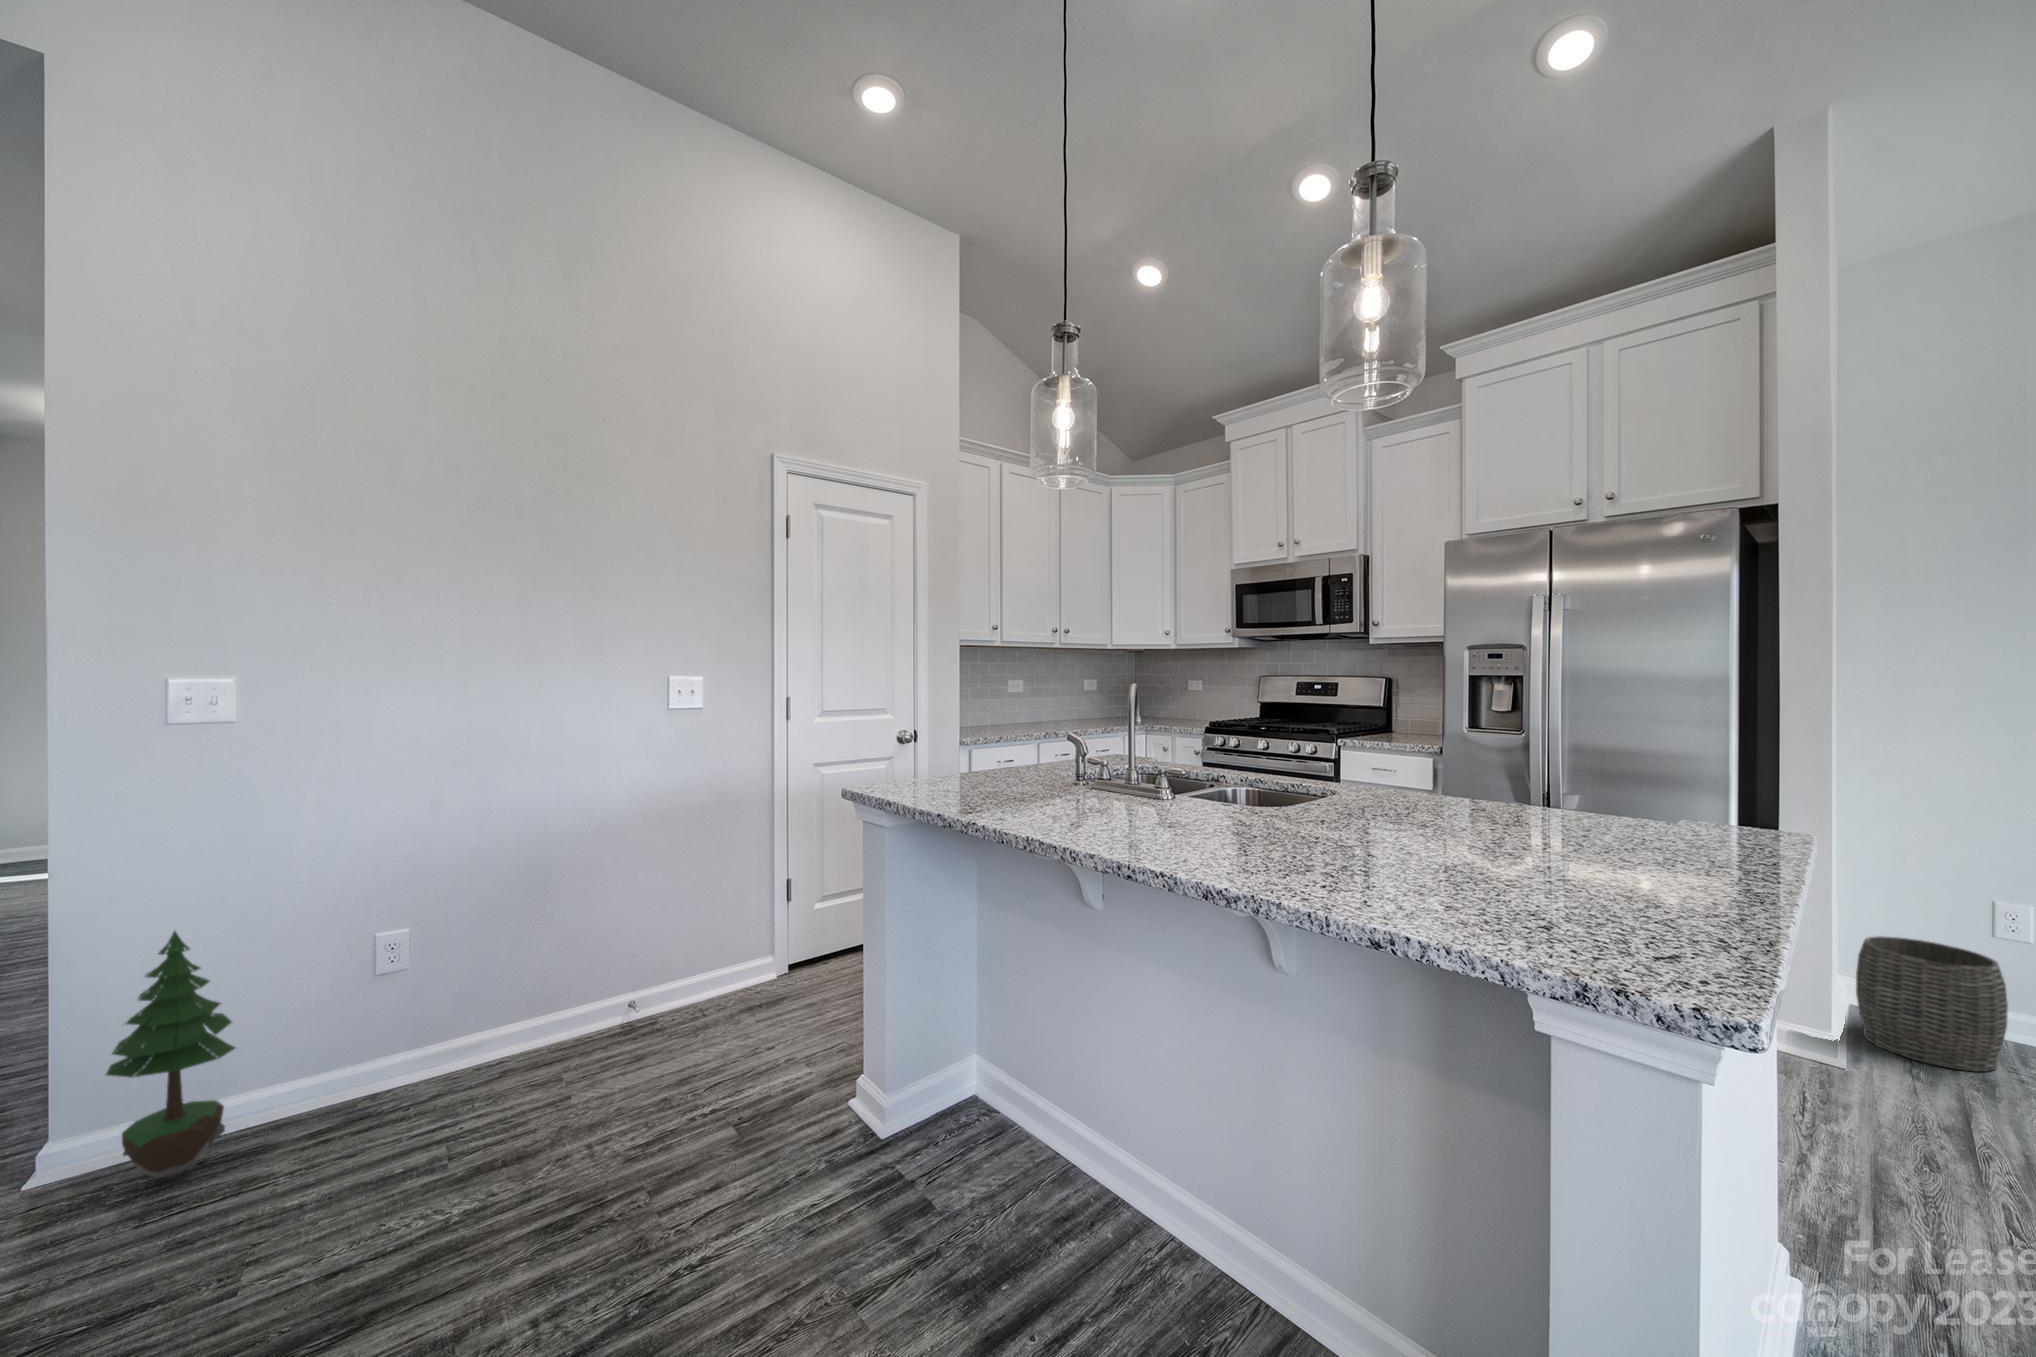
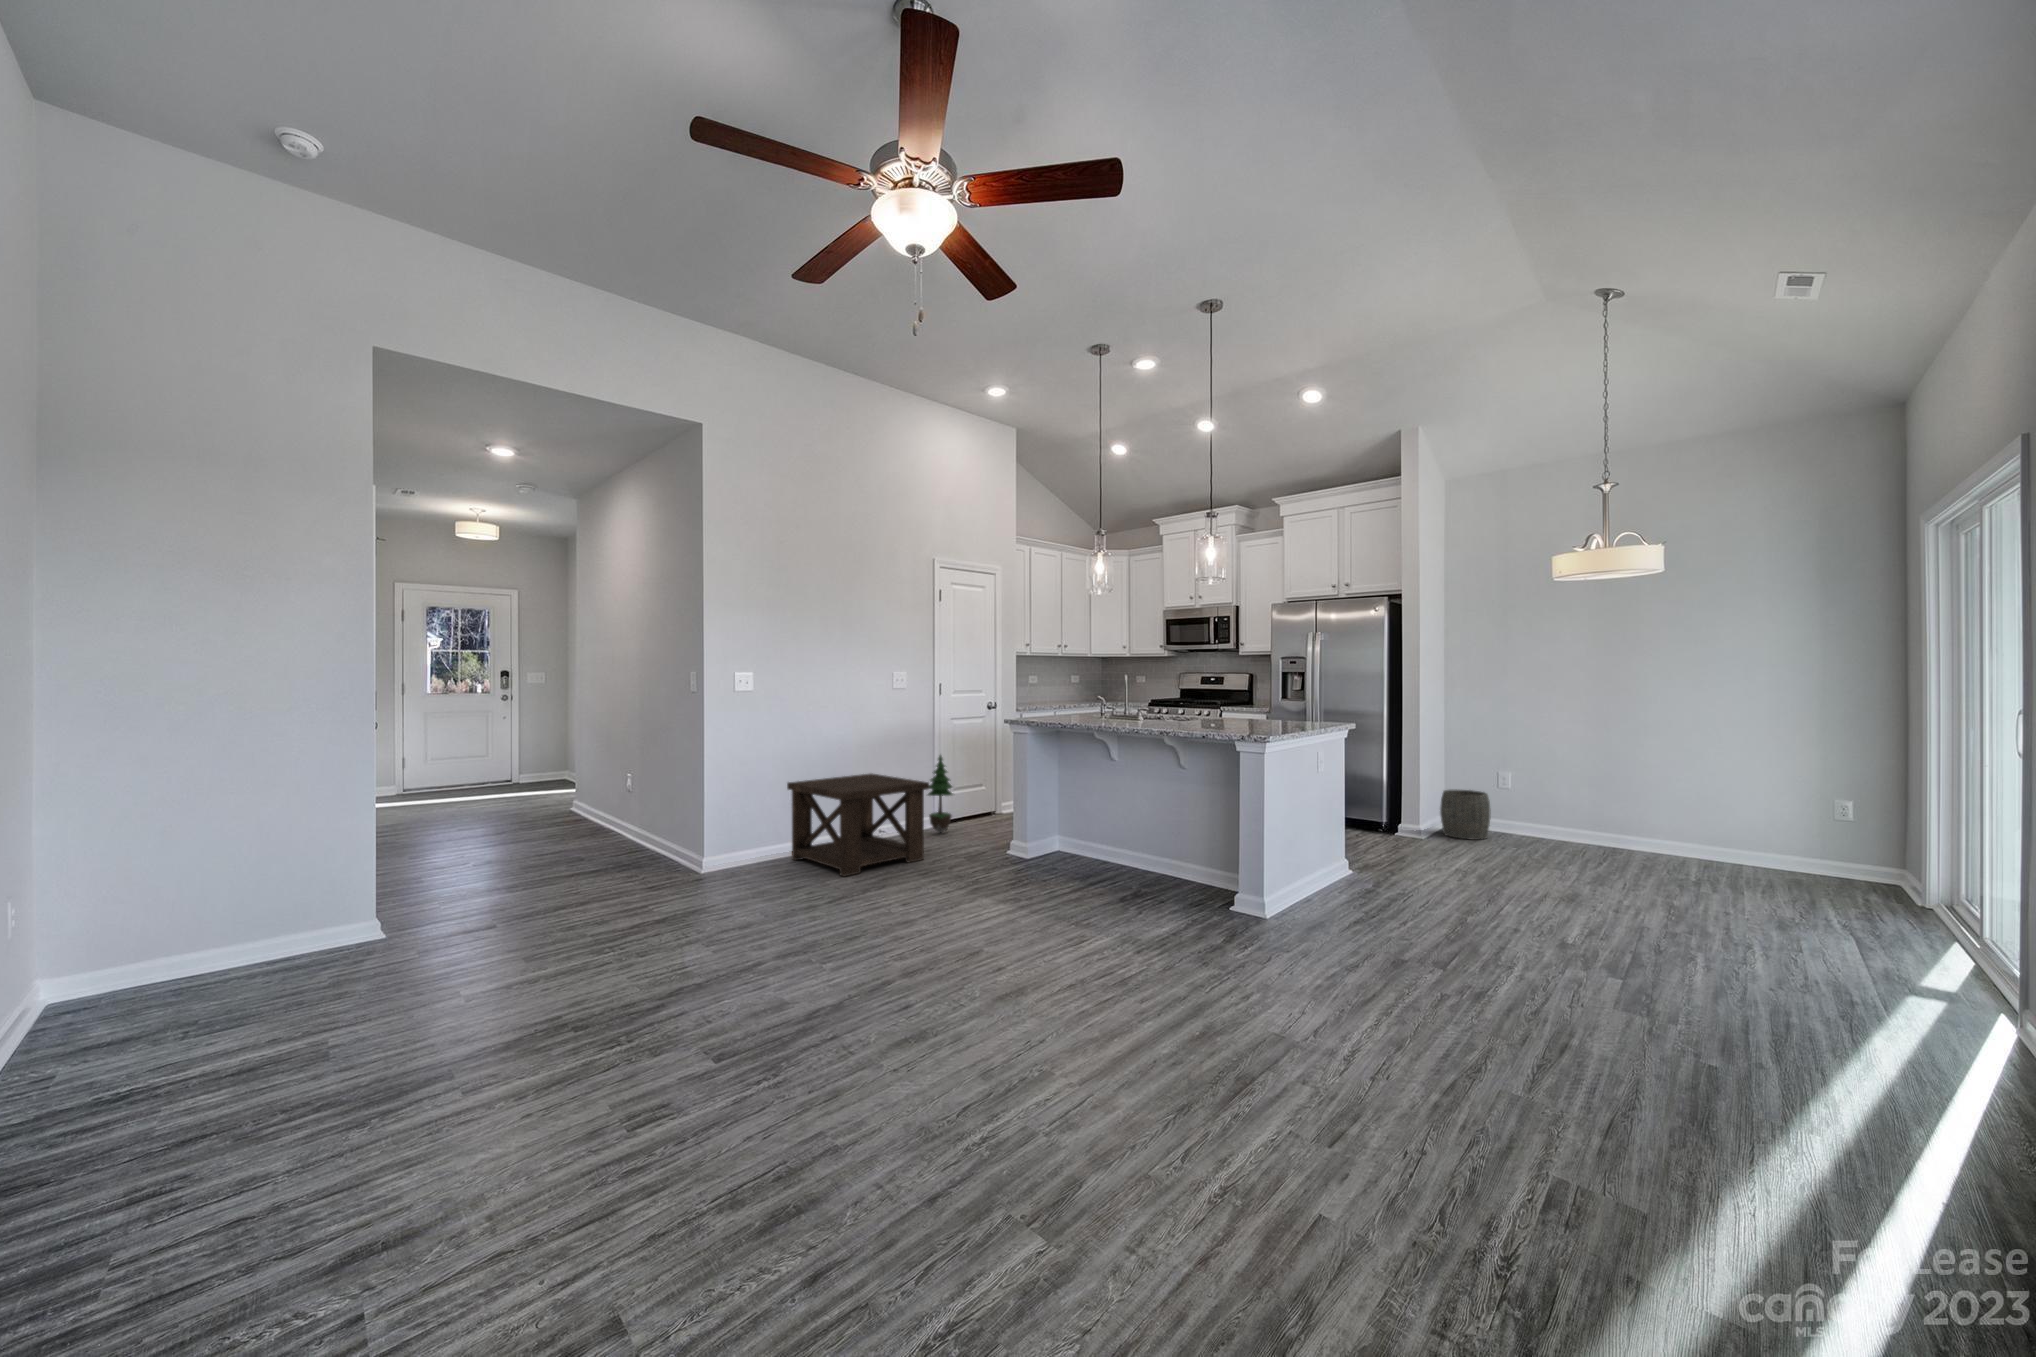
side table: none [337,889,659,1230] -> present [787,774,929,876]
potted tree: present [106,931,235,1178] -> present [928,755,953,833]

